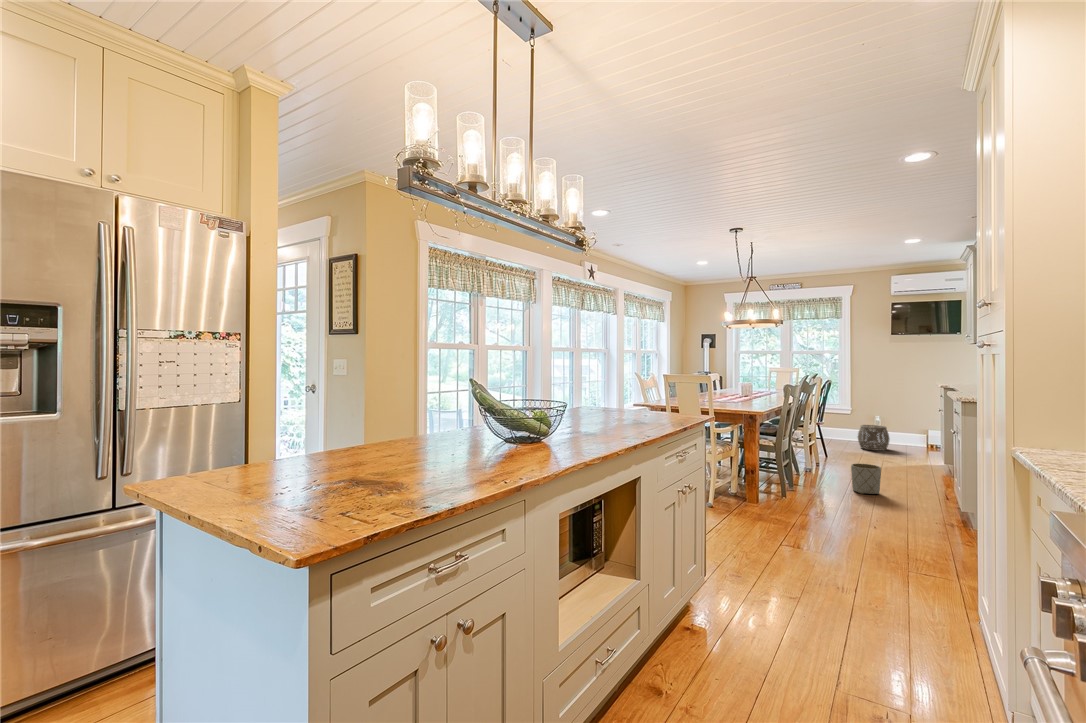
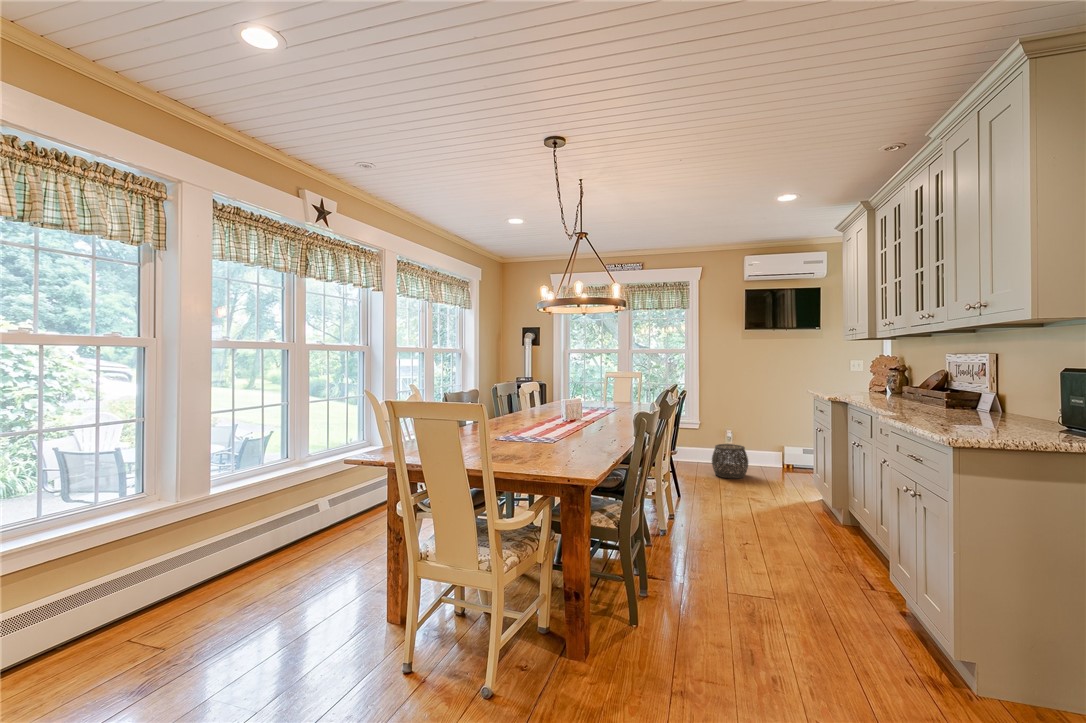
planter: present [851,464,881,494] -> none [734,533,779,589]

